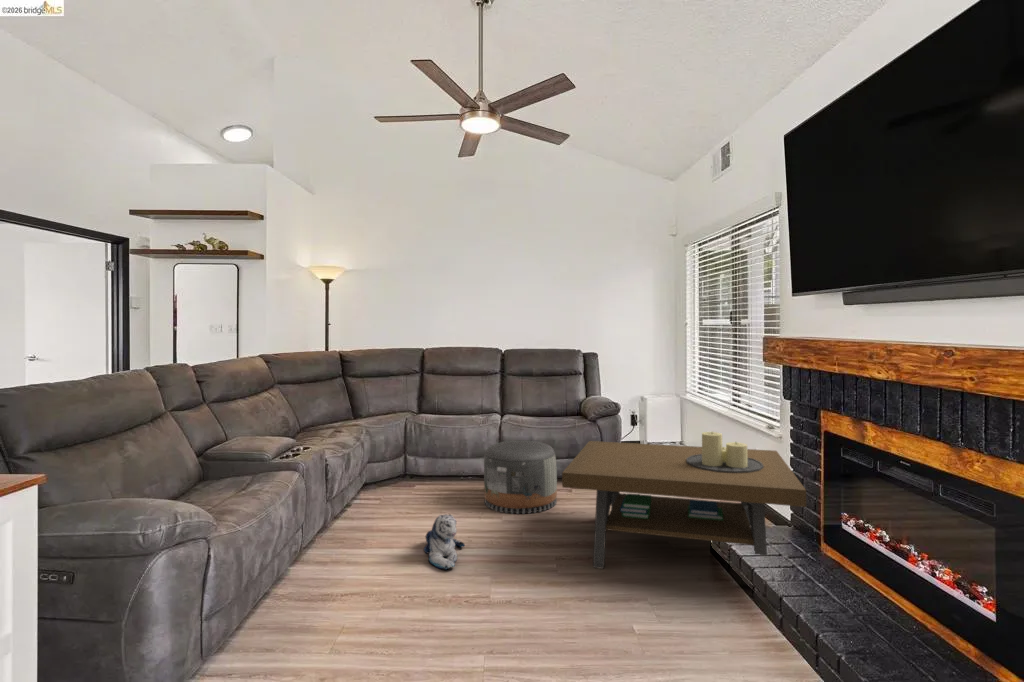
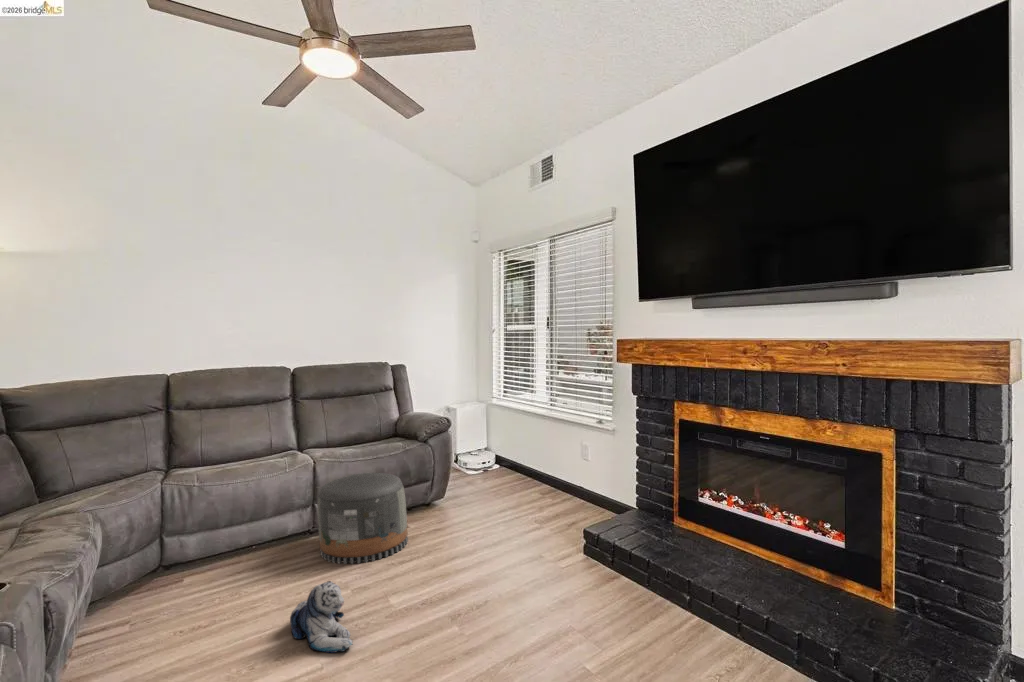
coffee table: present [562,432,806,569] -> none [446,434,683,597]

